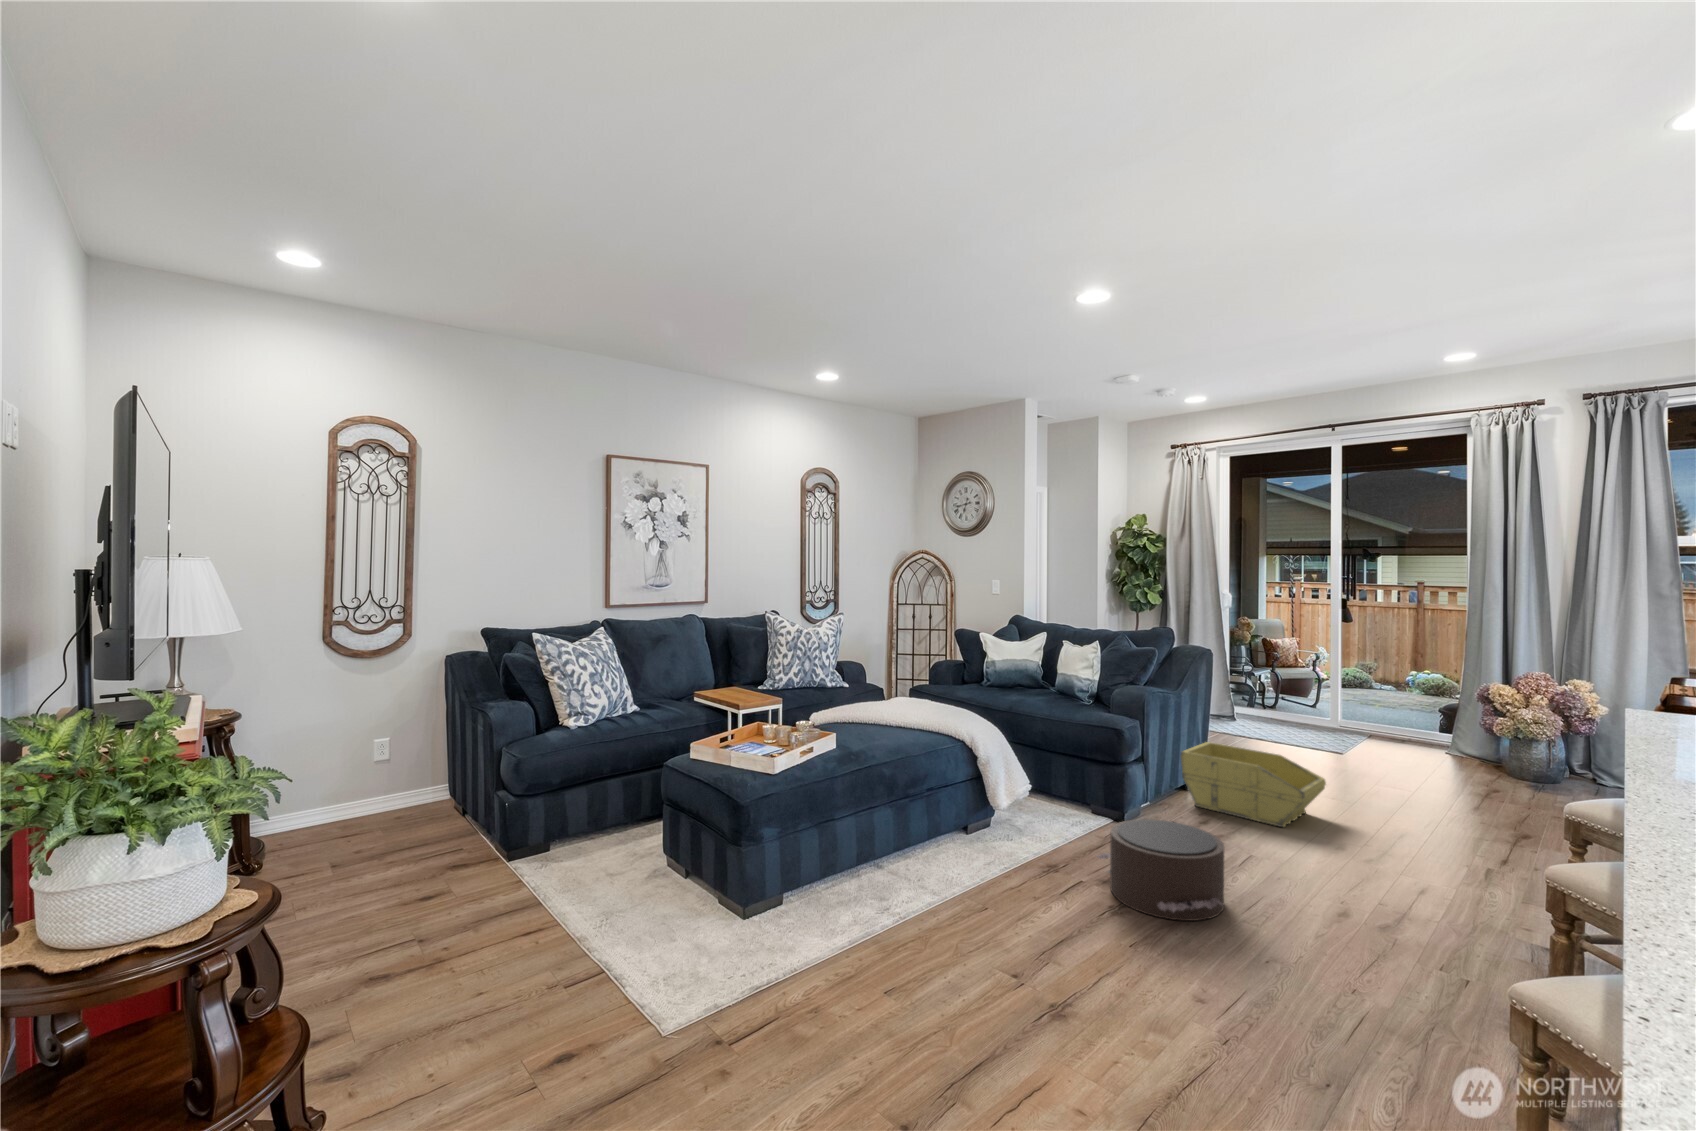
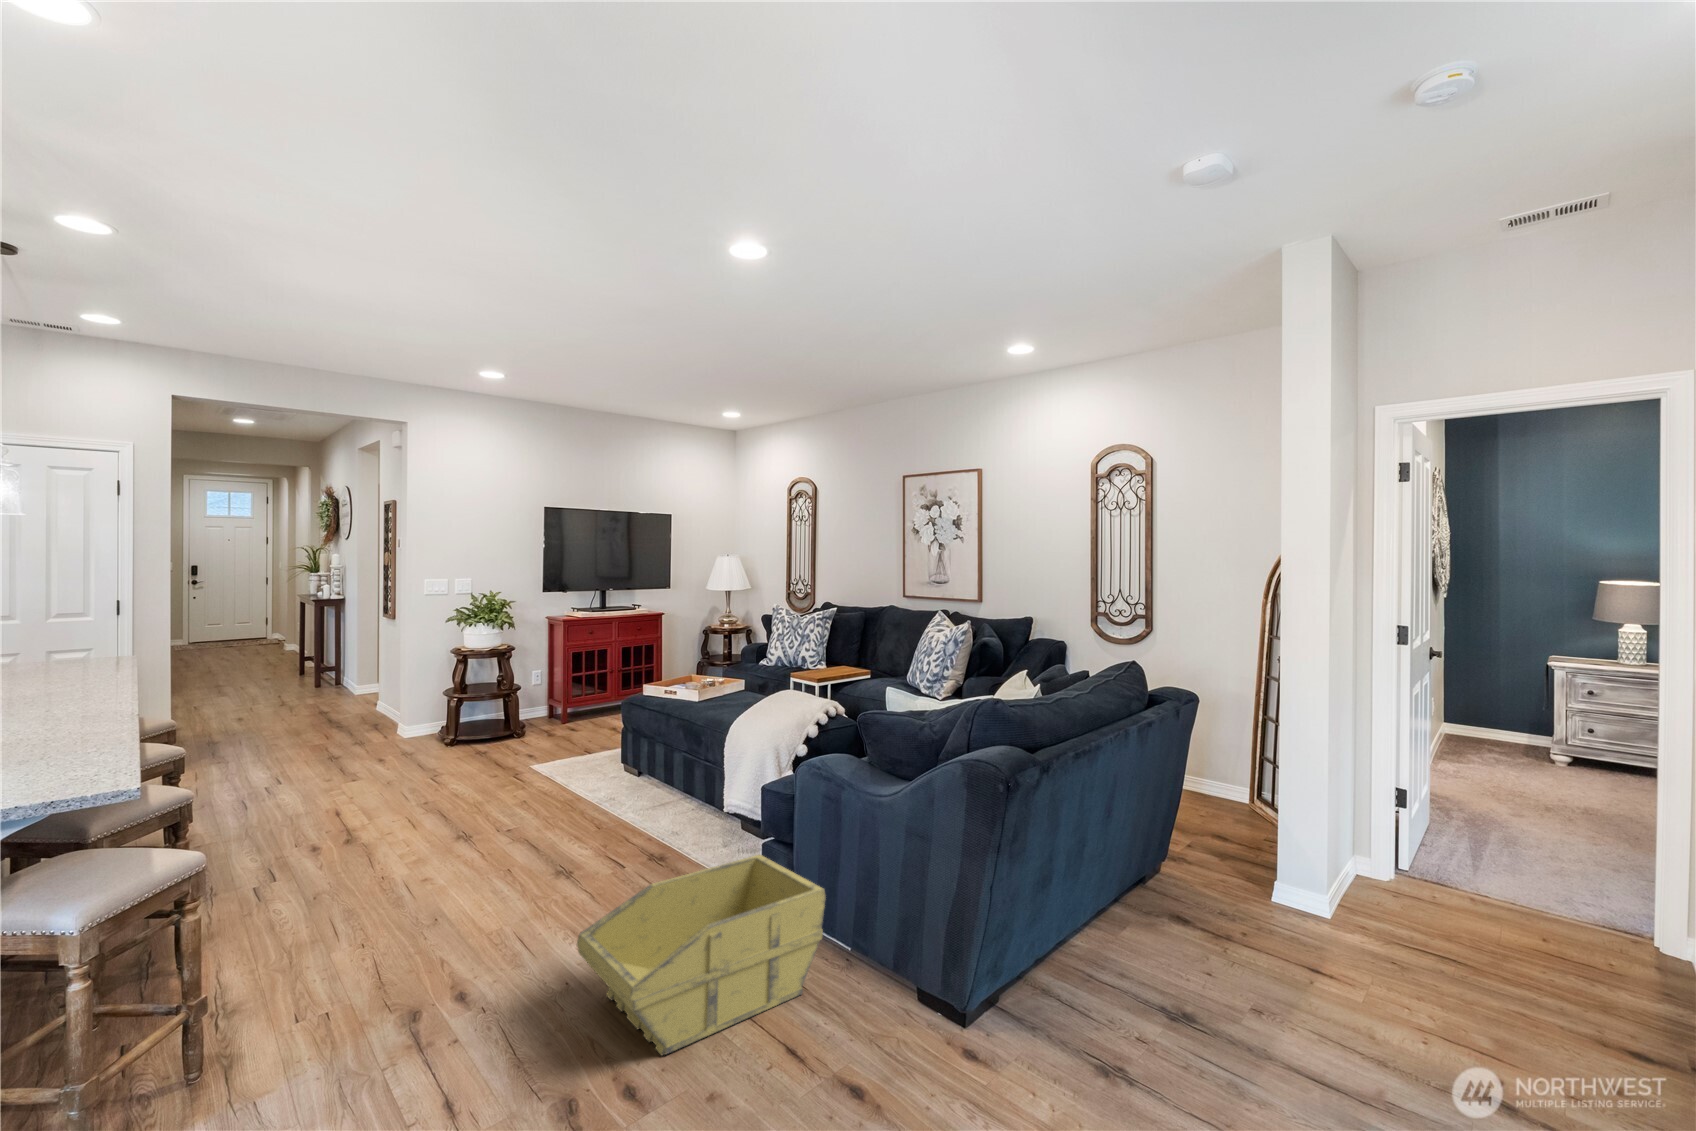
pouf: present [1097,819,1224,921] -> none [427,791,574,885]

